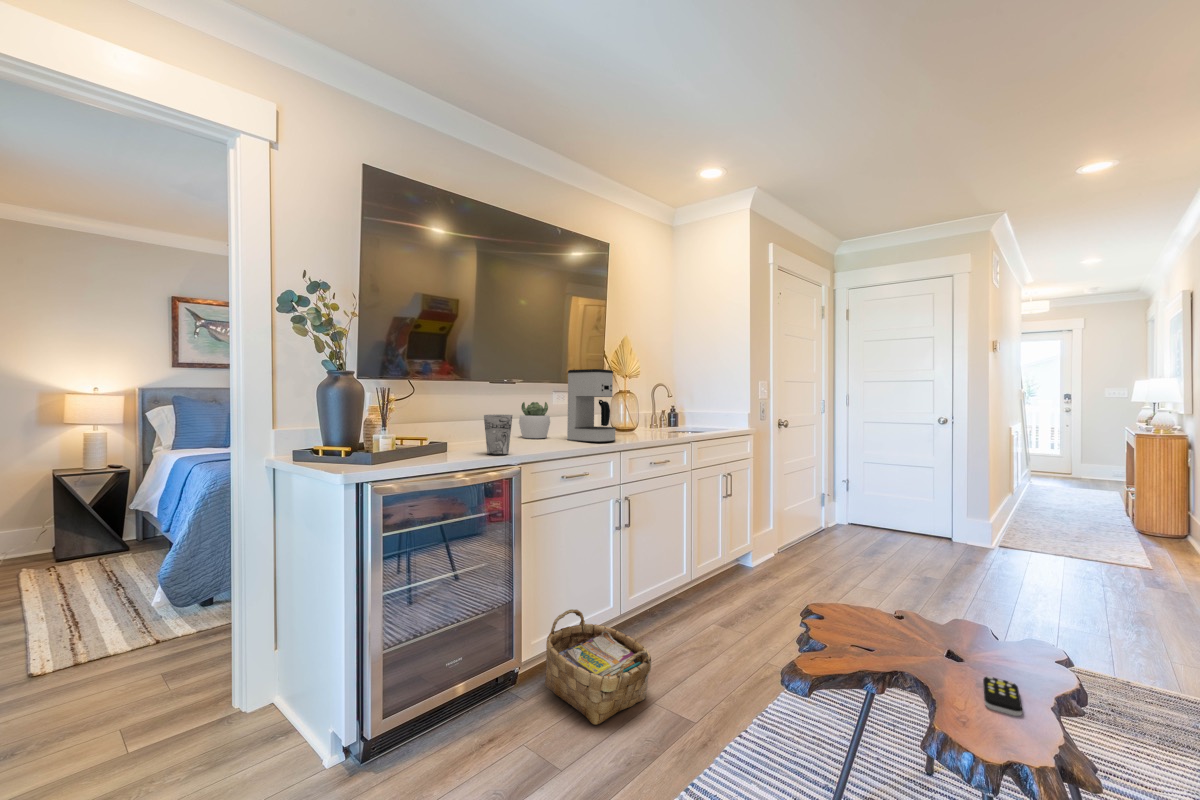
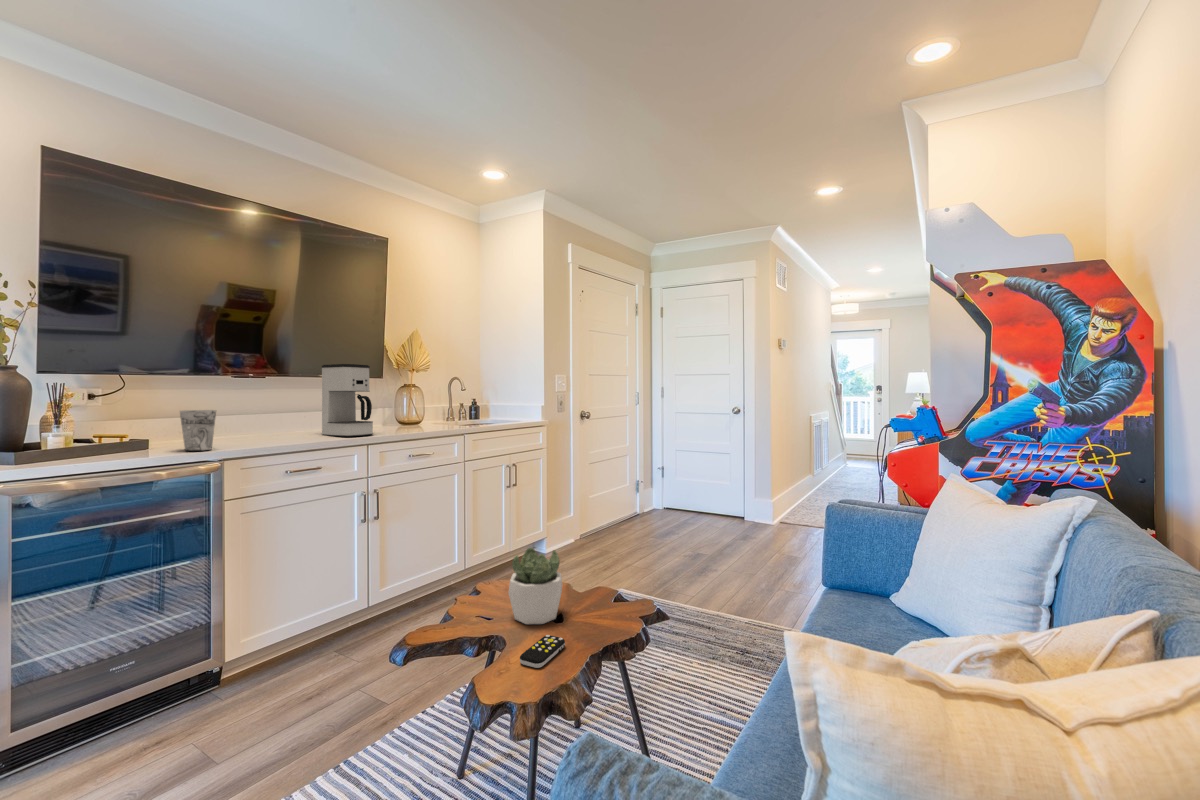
succulent plant: present [519,402,550,438] -> present [509,548,562,624]
woven basket: present [545,609,651,725] -> none [249,603,360,714]

